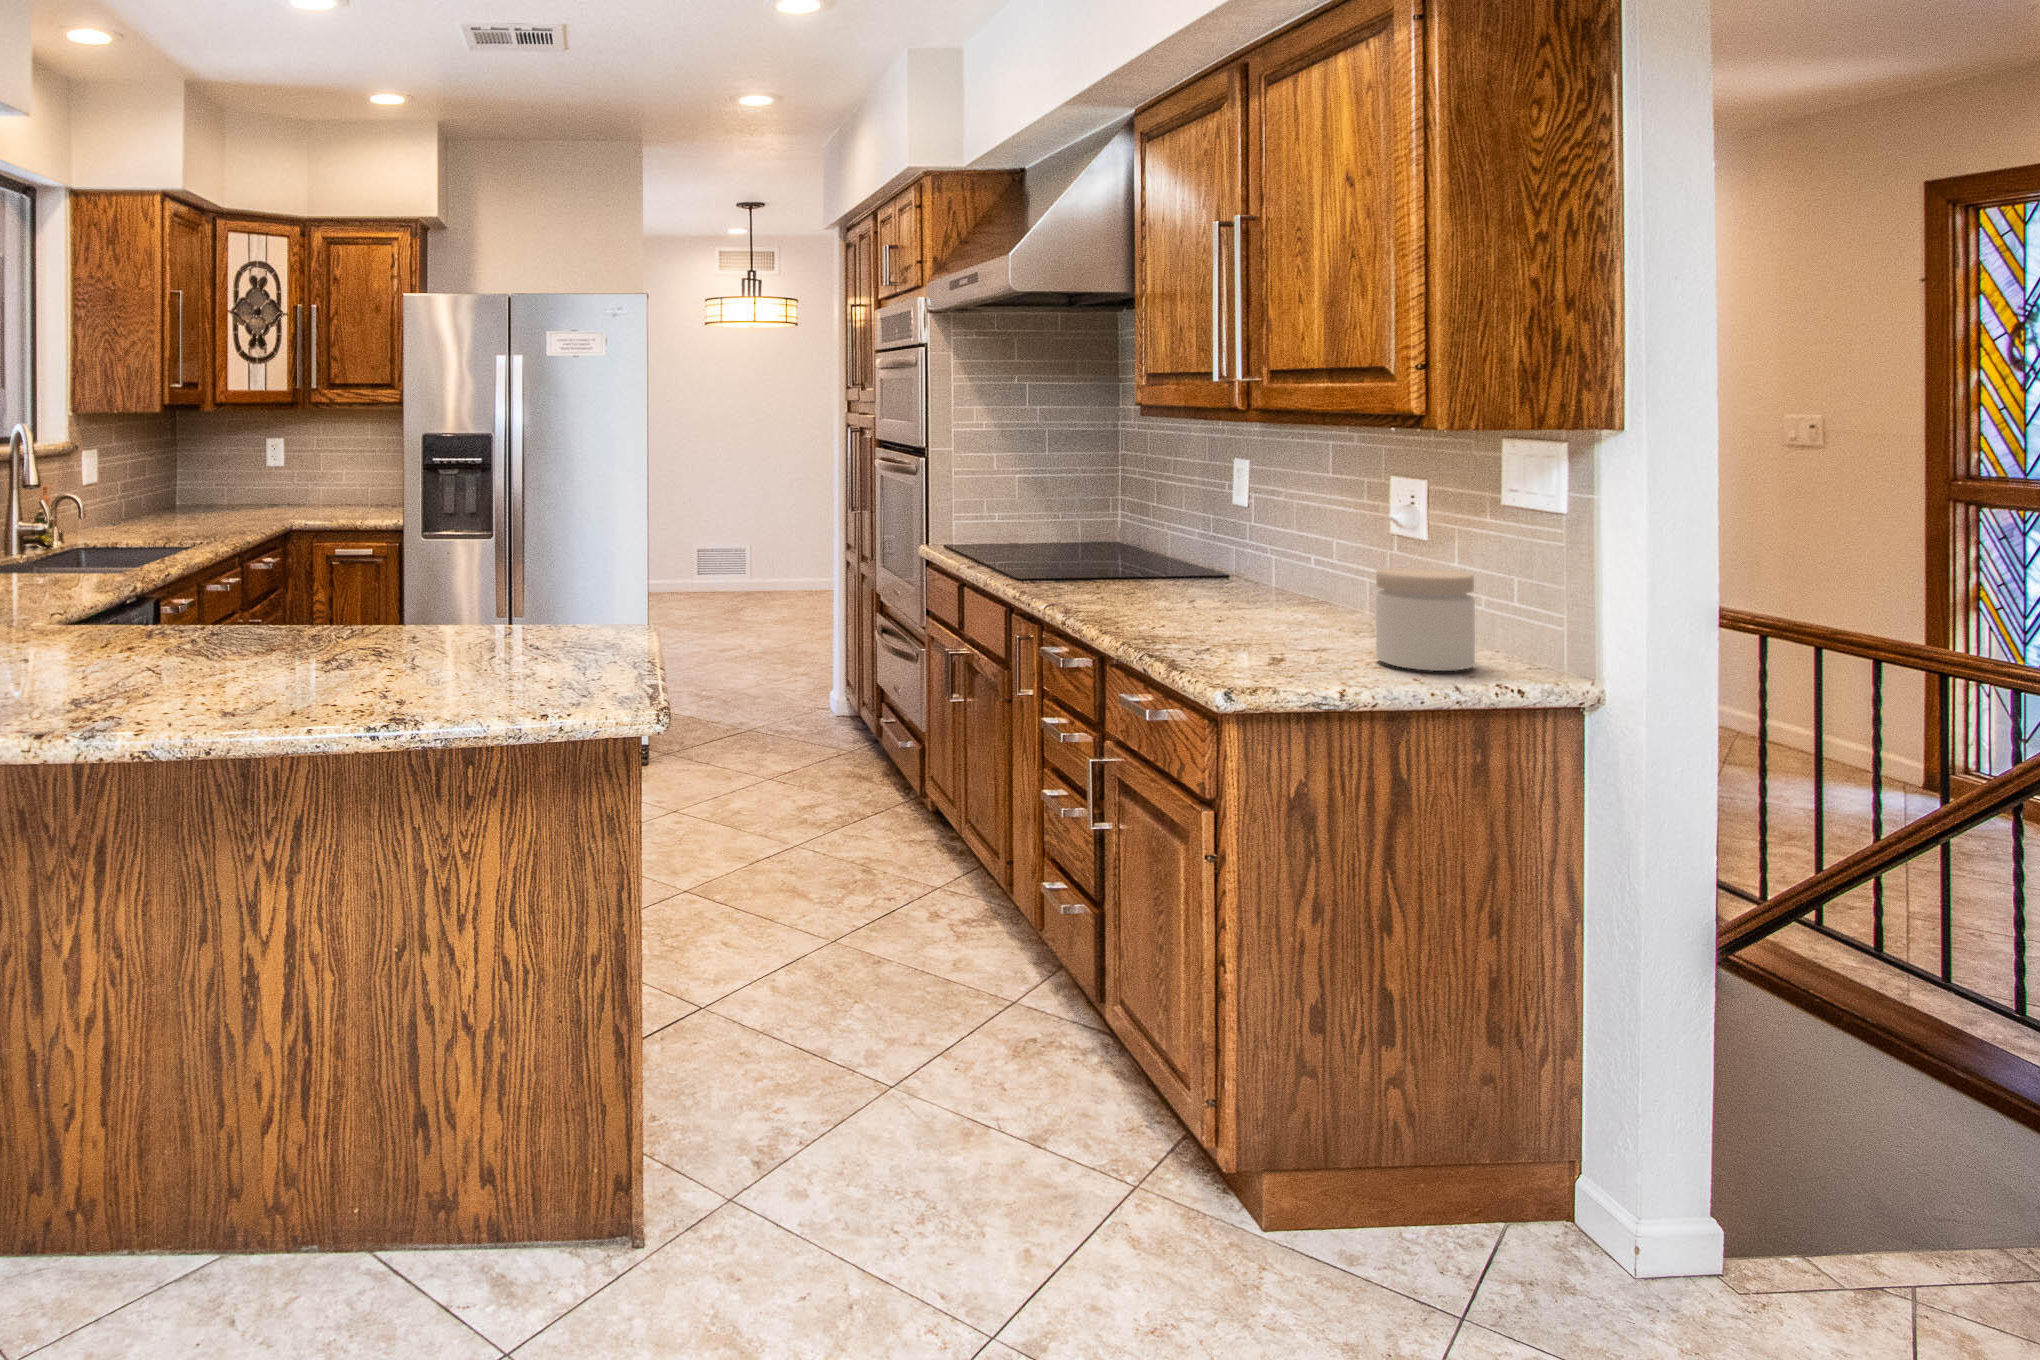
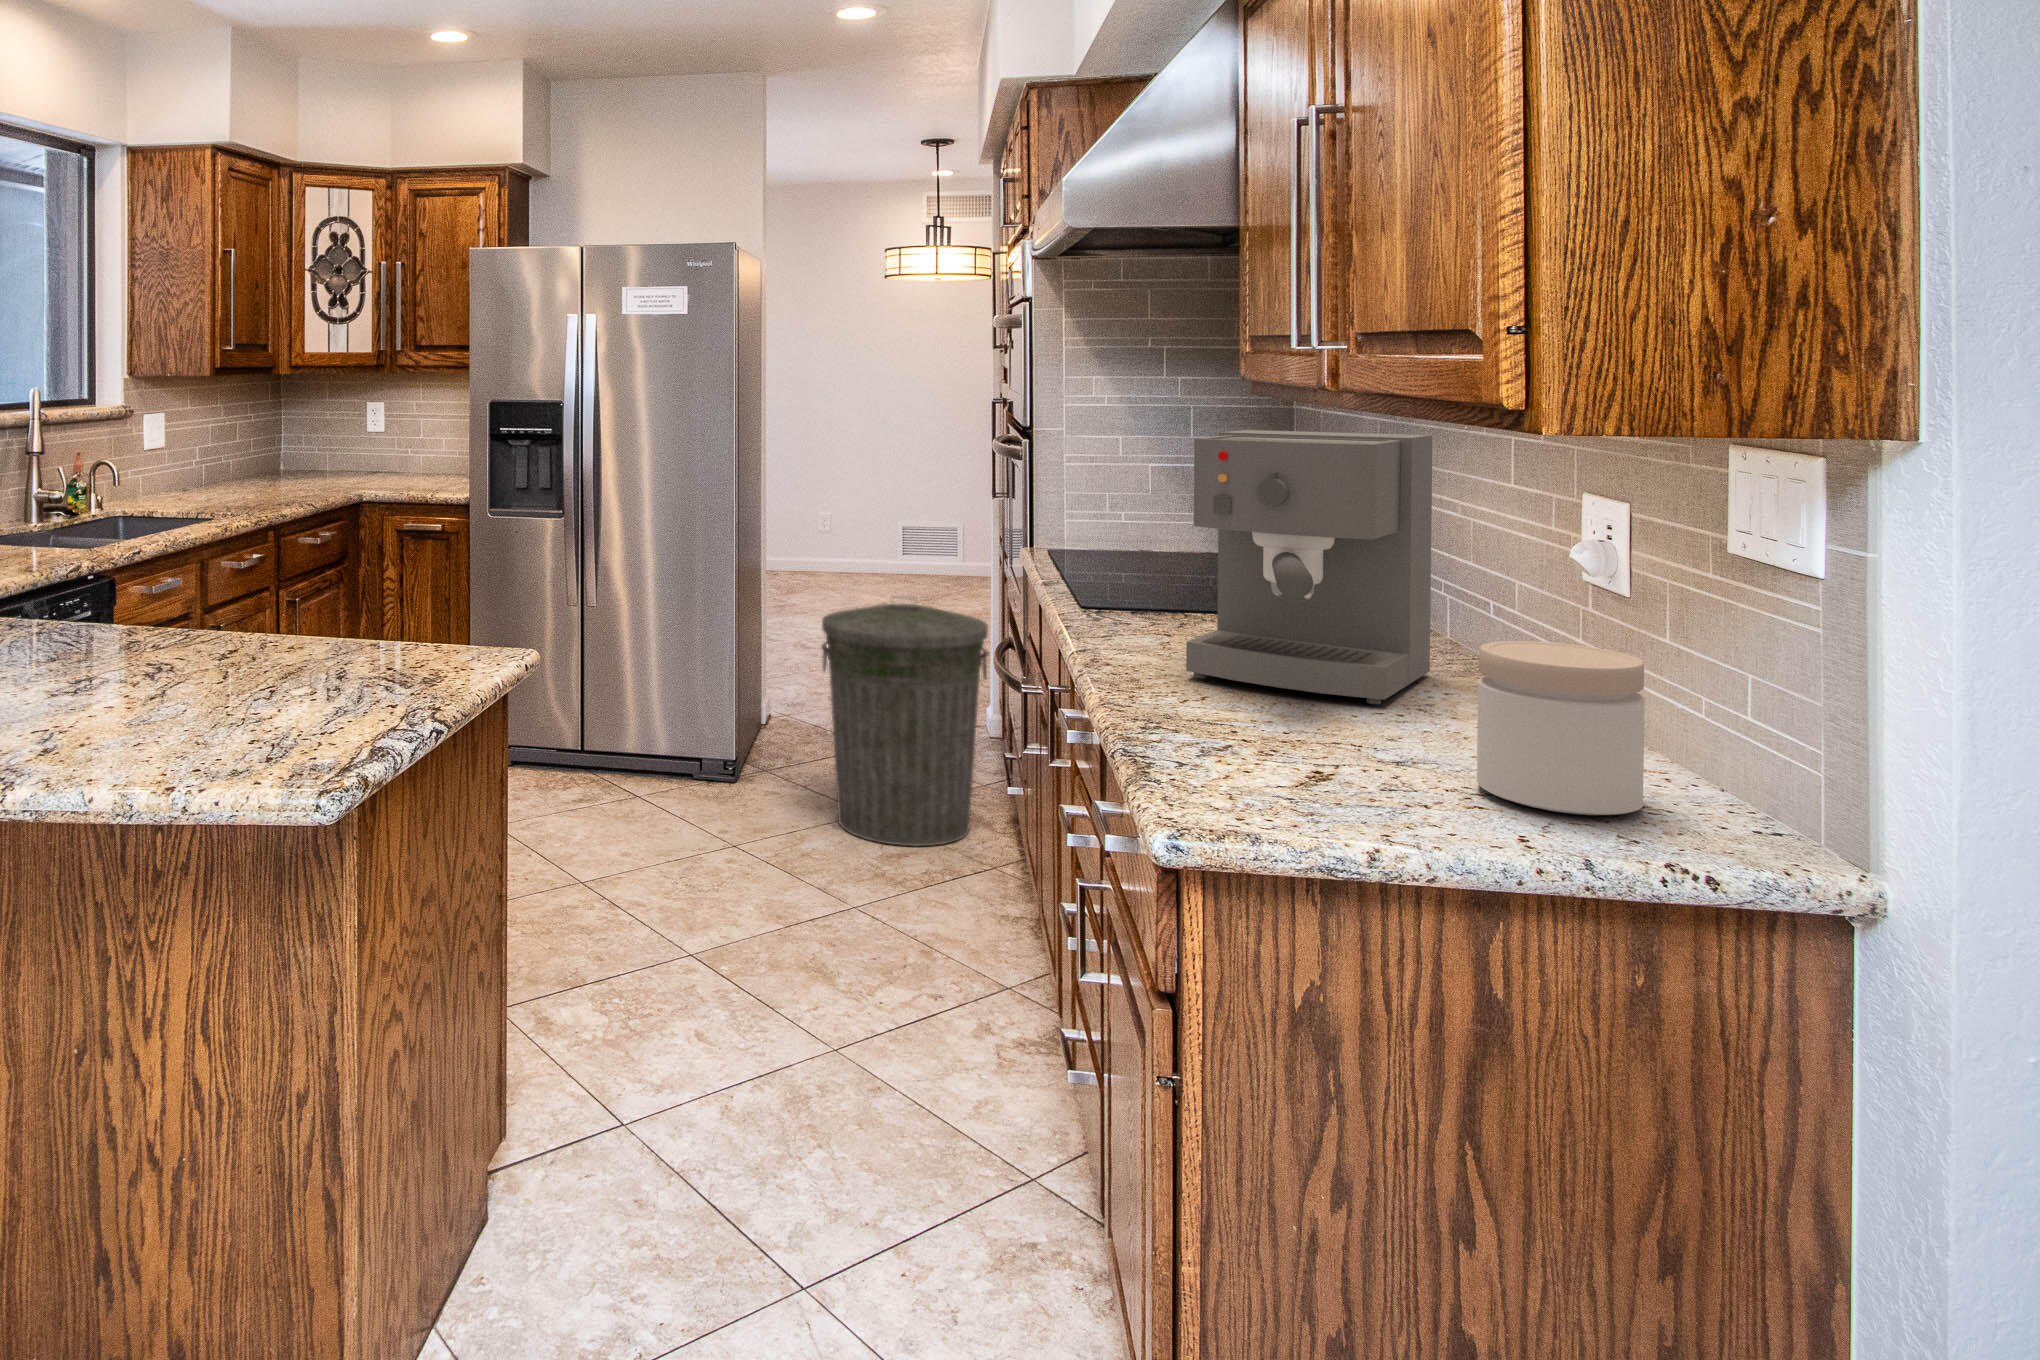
coffee maker: none [1147,441,1296,626] -> present [1186,430,1432,704]
trash can: none [745,595,882,805] -> present [822,598,988,846]

